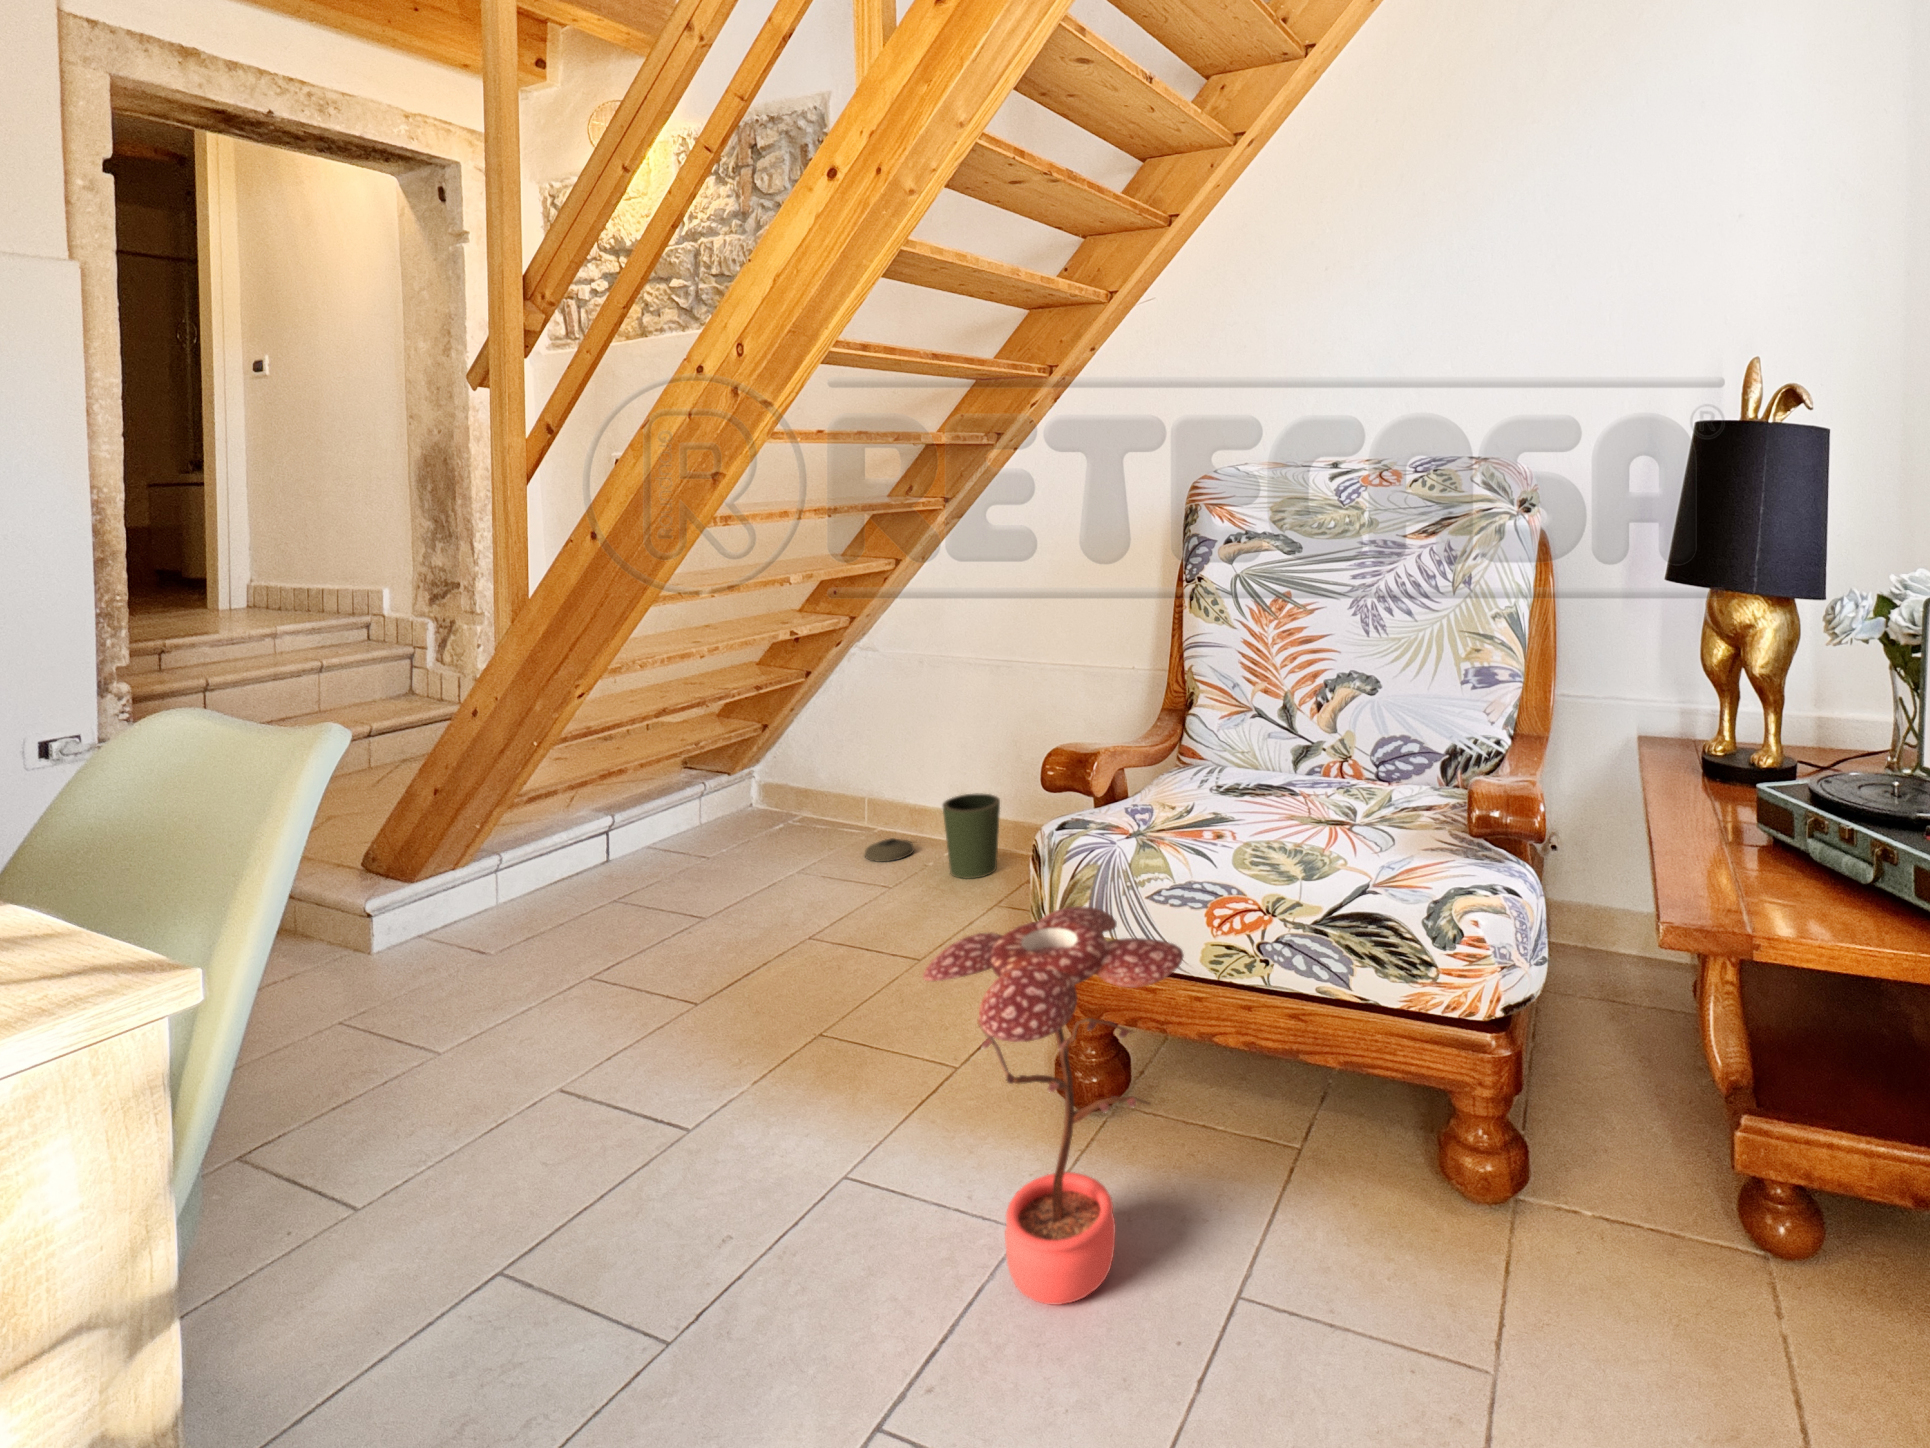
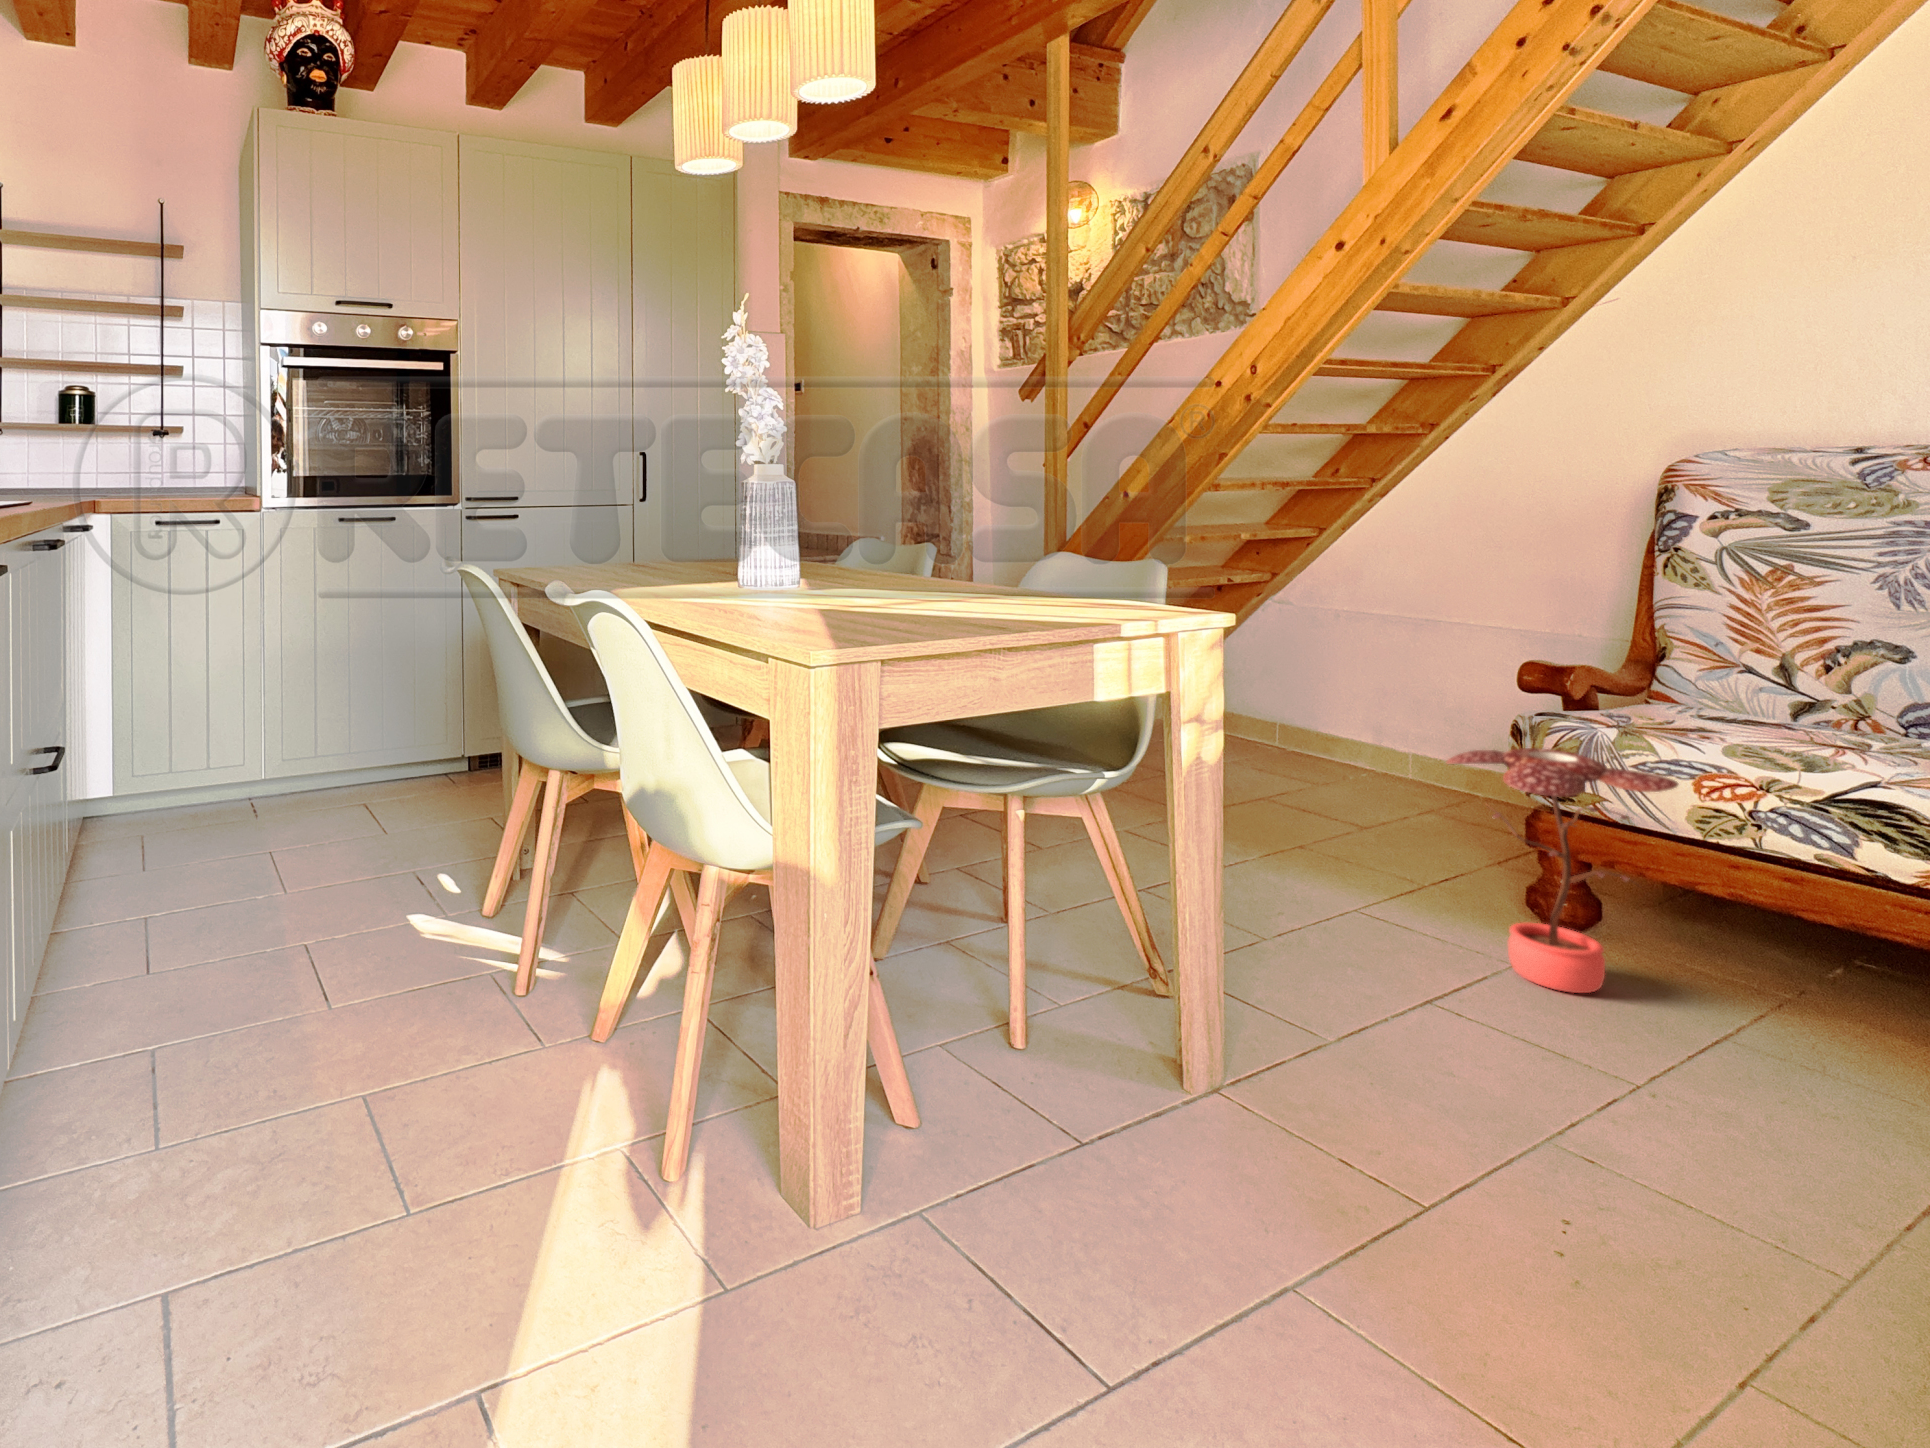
trash can: present [865,793,1000,879] -> none [1285,725,1425,792]

